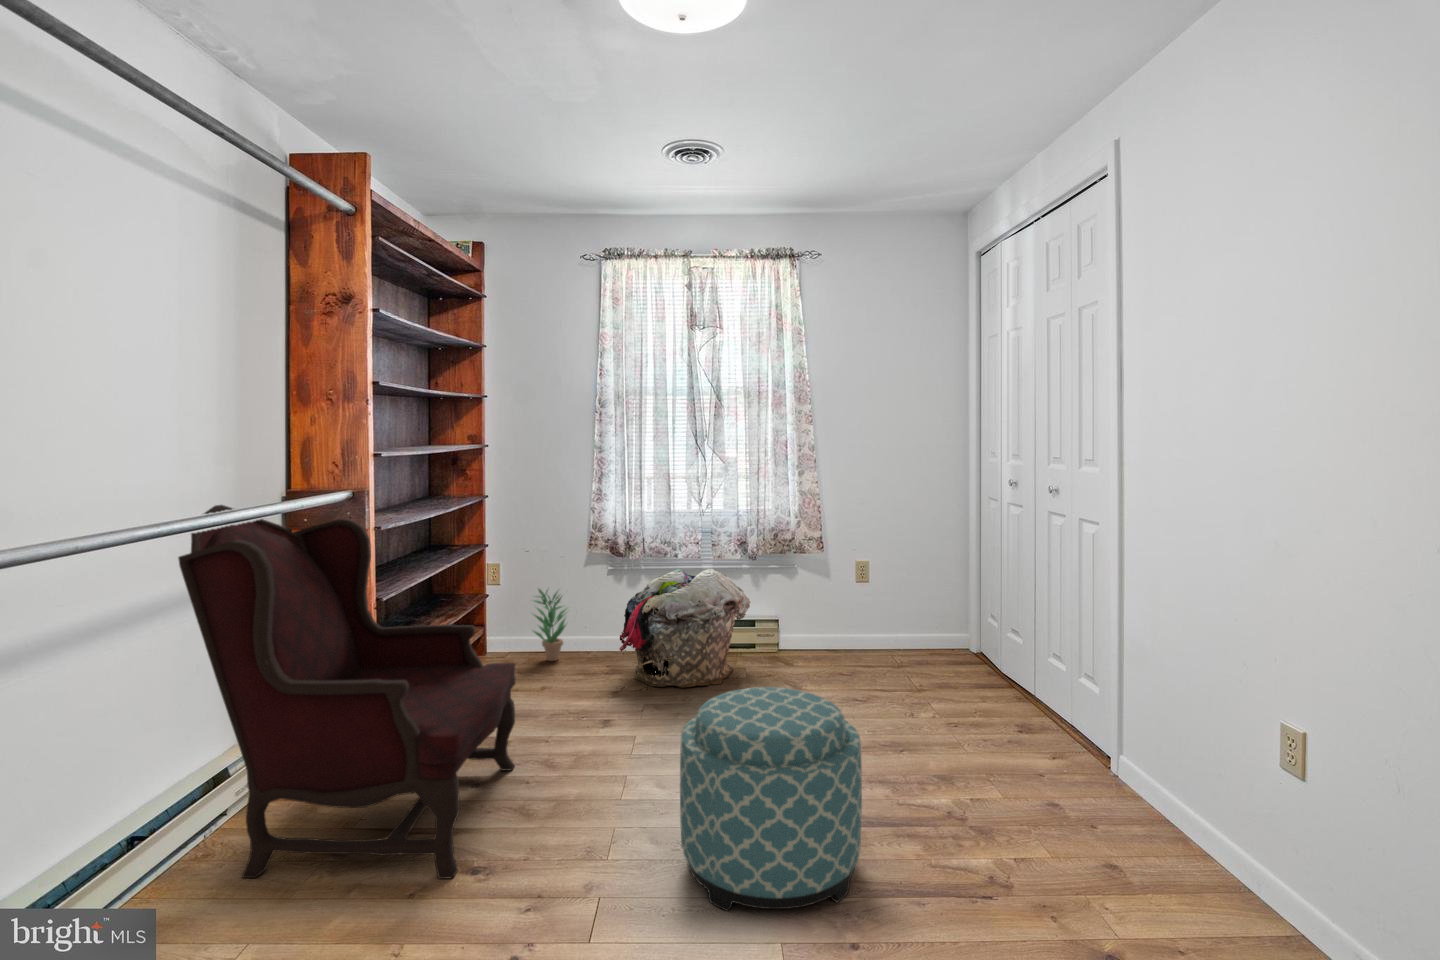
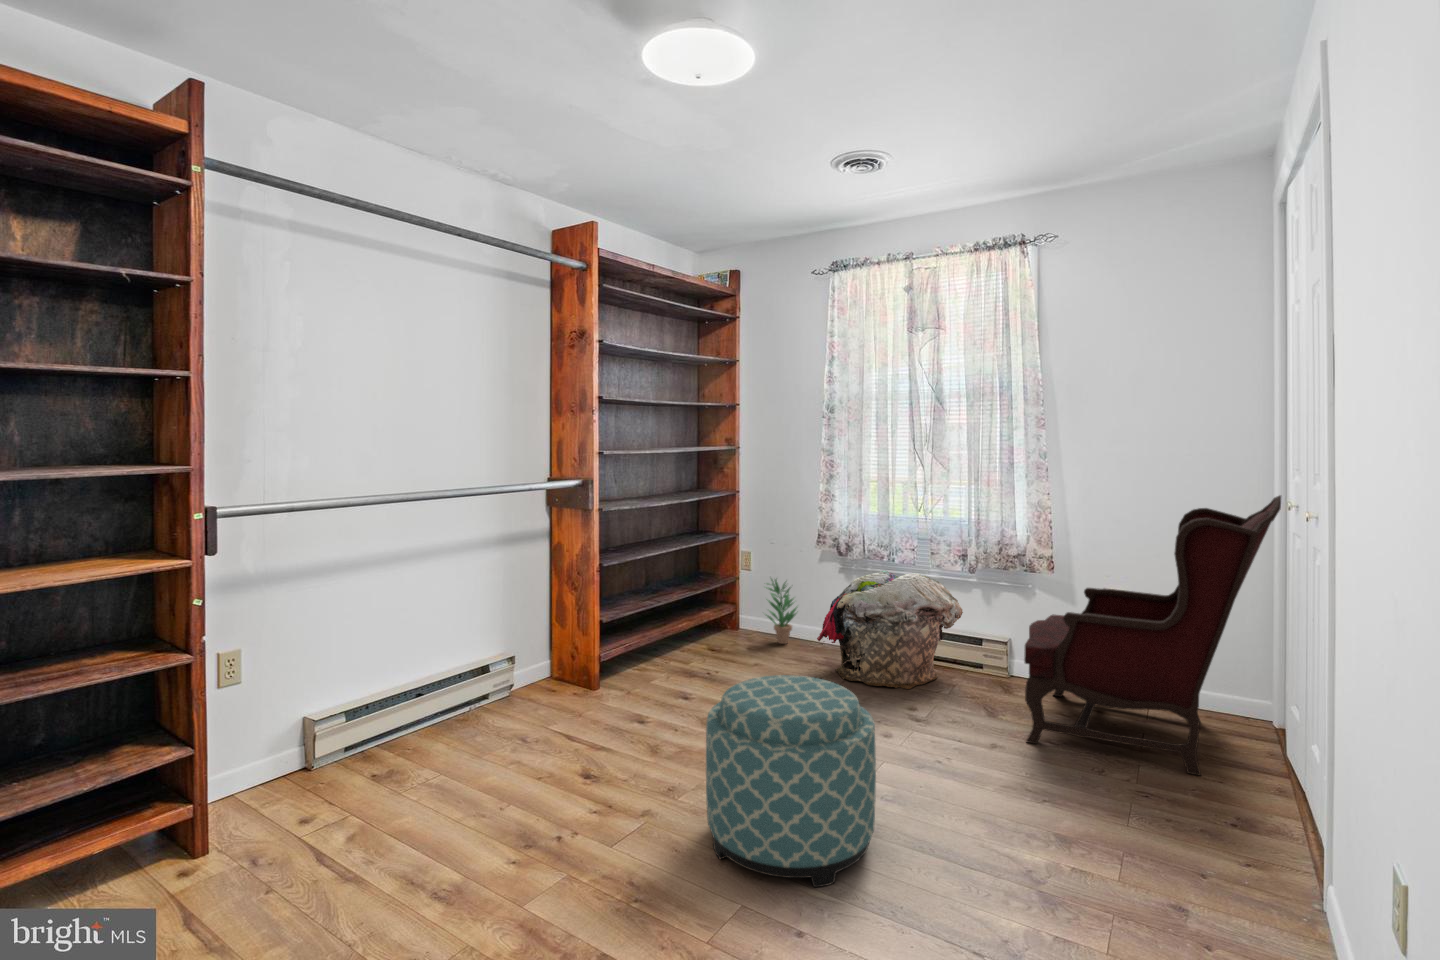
armchair: present [178,505,516,879] -> present [1024,495,1281,776]

